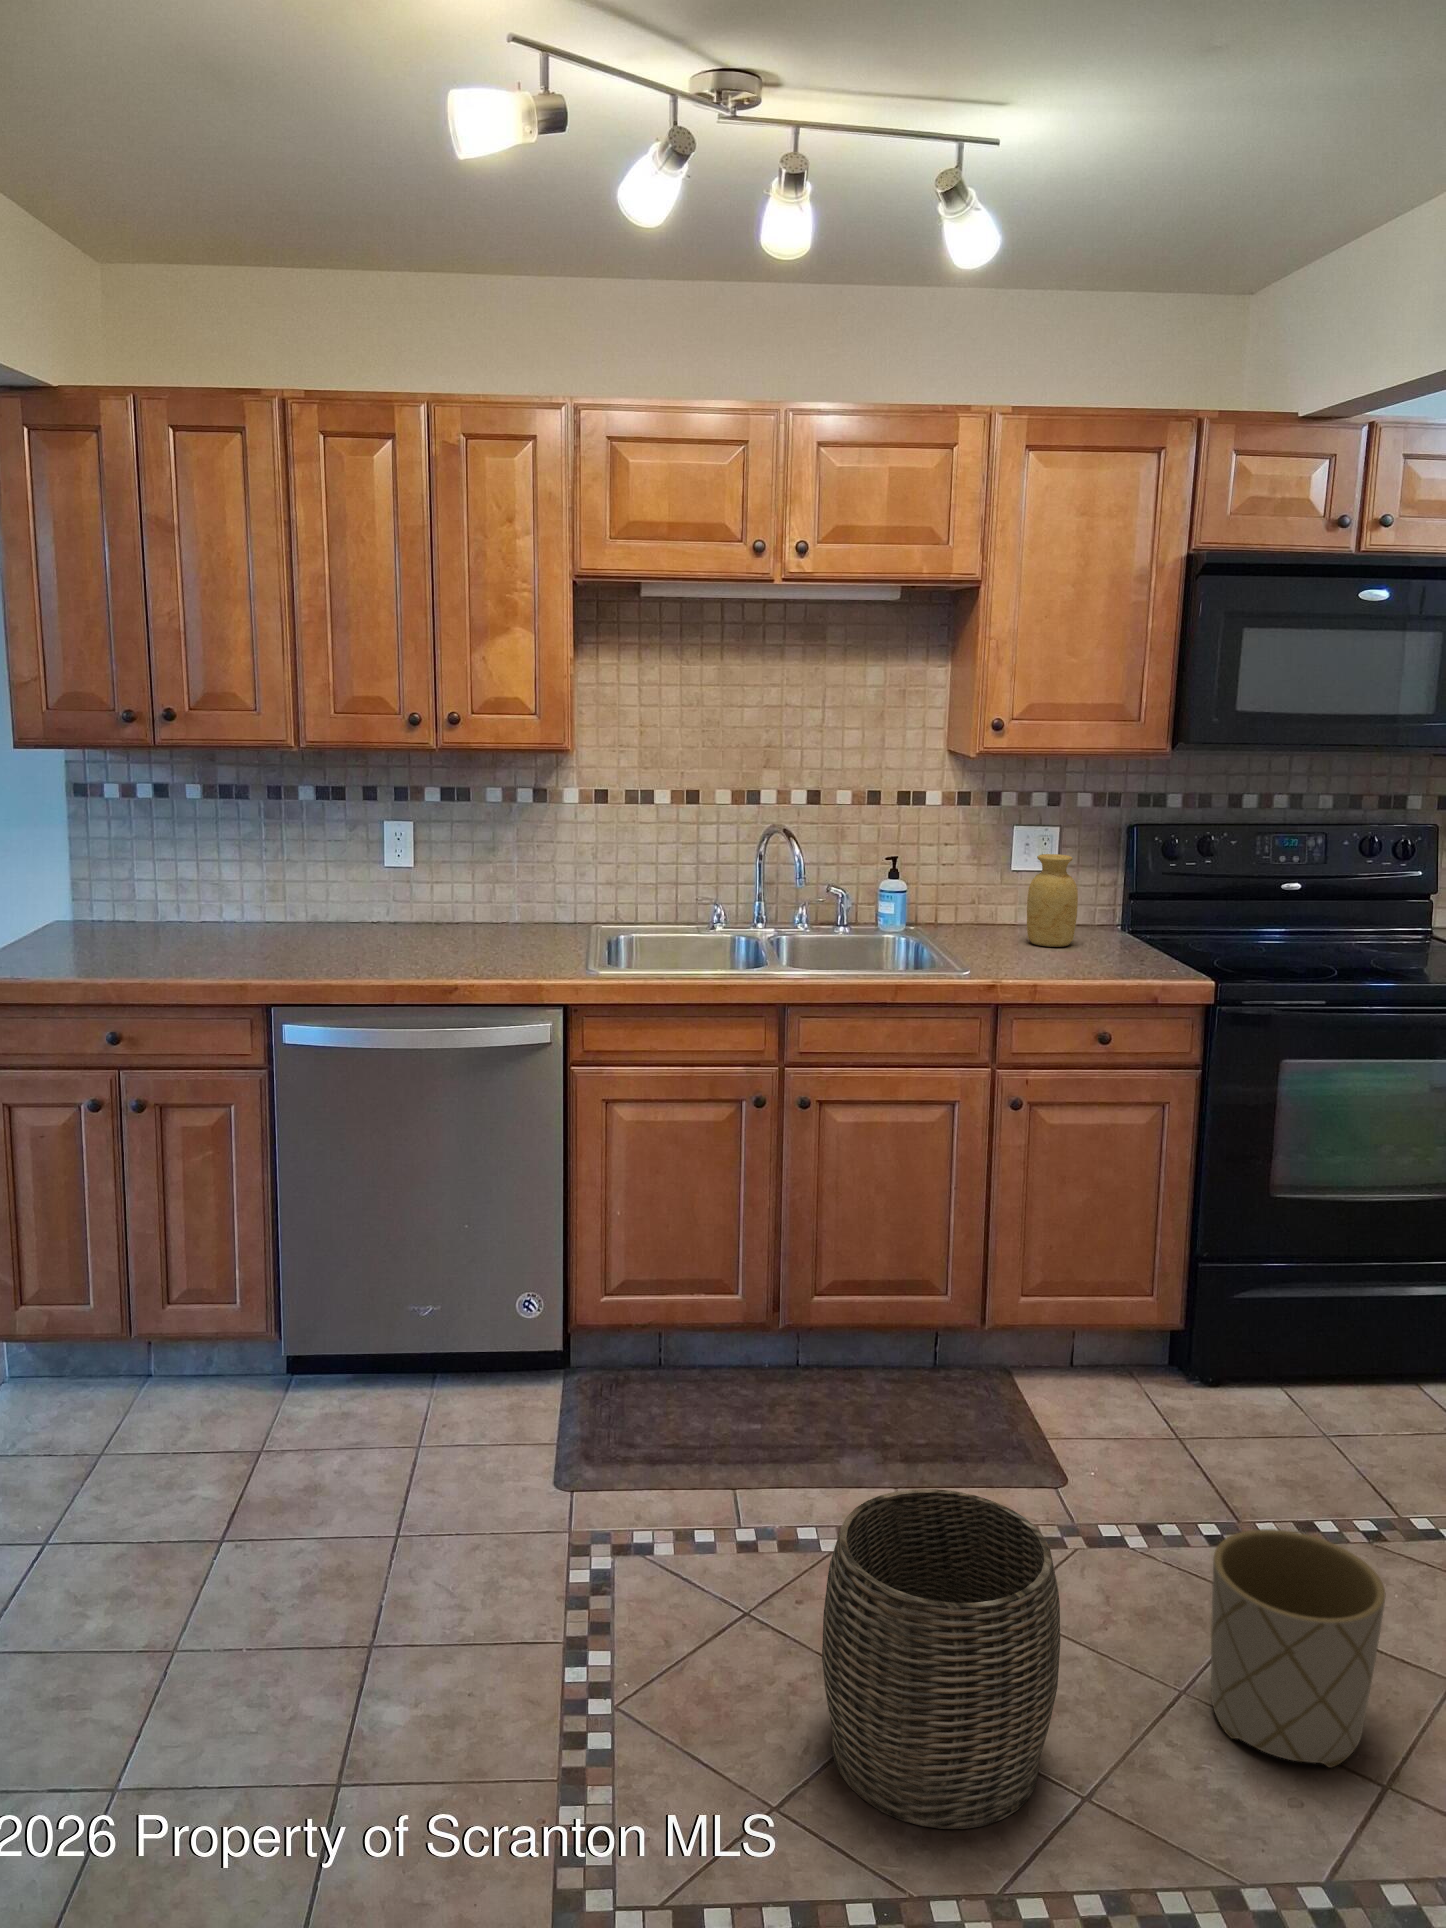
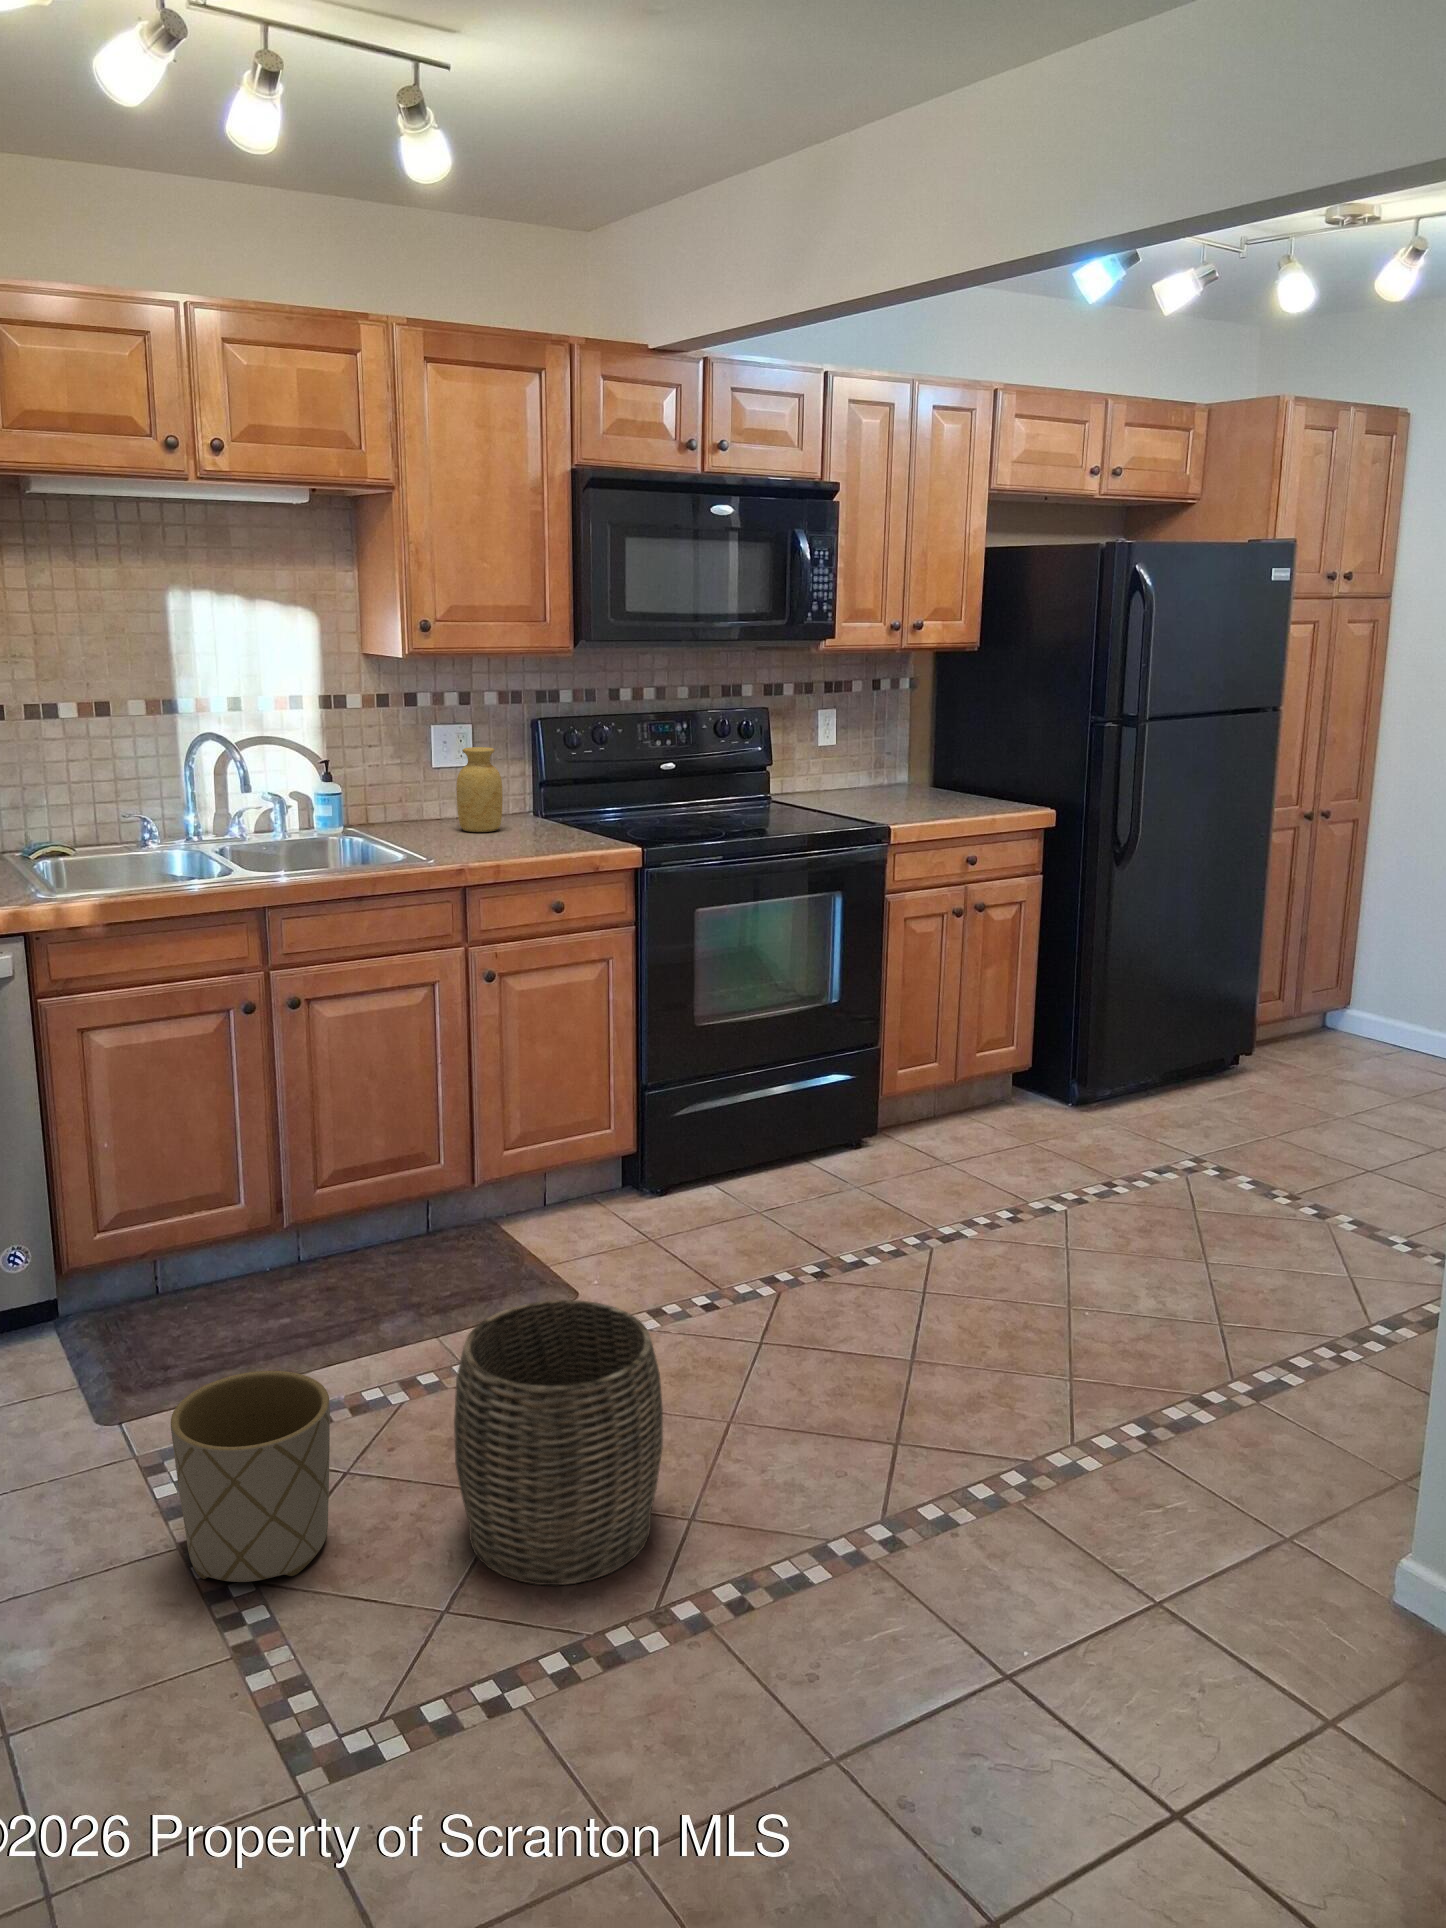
planter: present [1211,1529,1385,1768] -> present [171,1371,330,1582]

